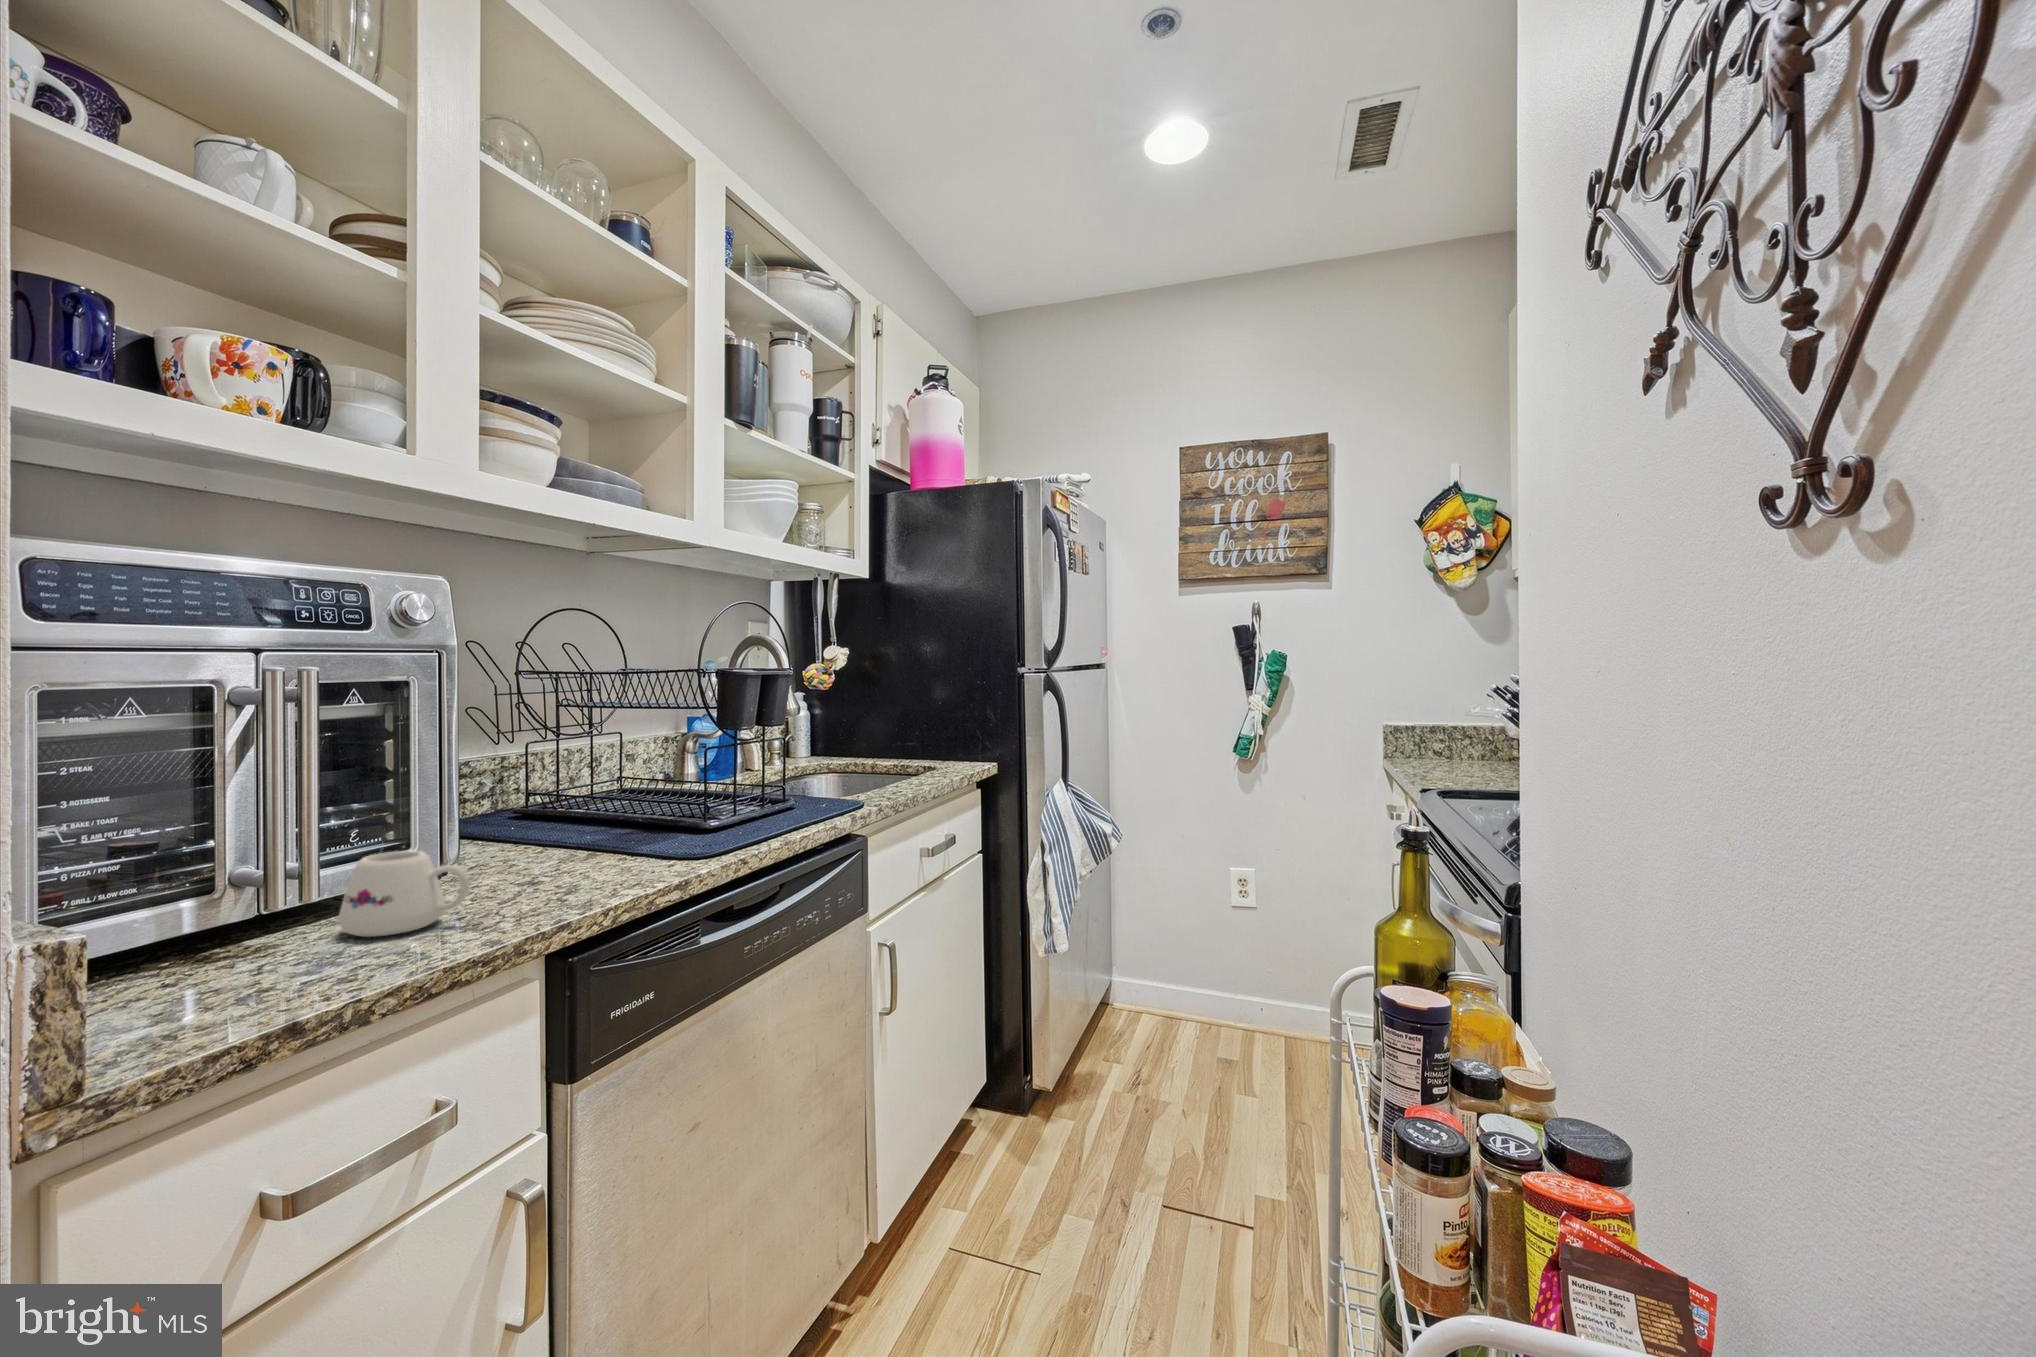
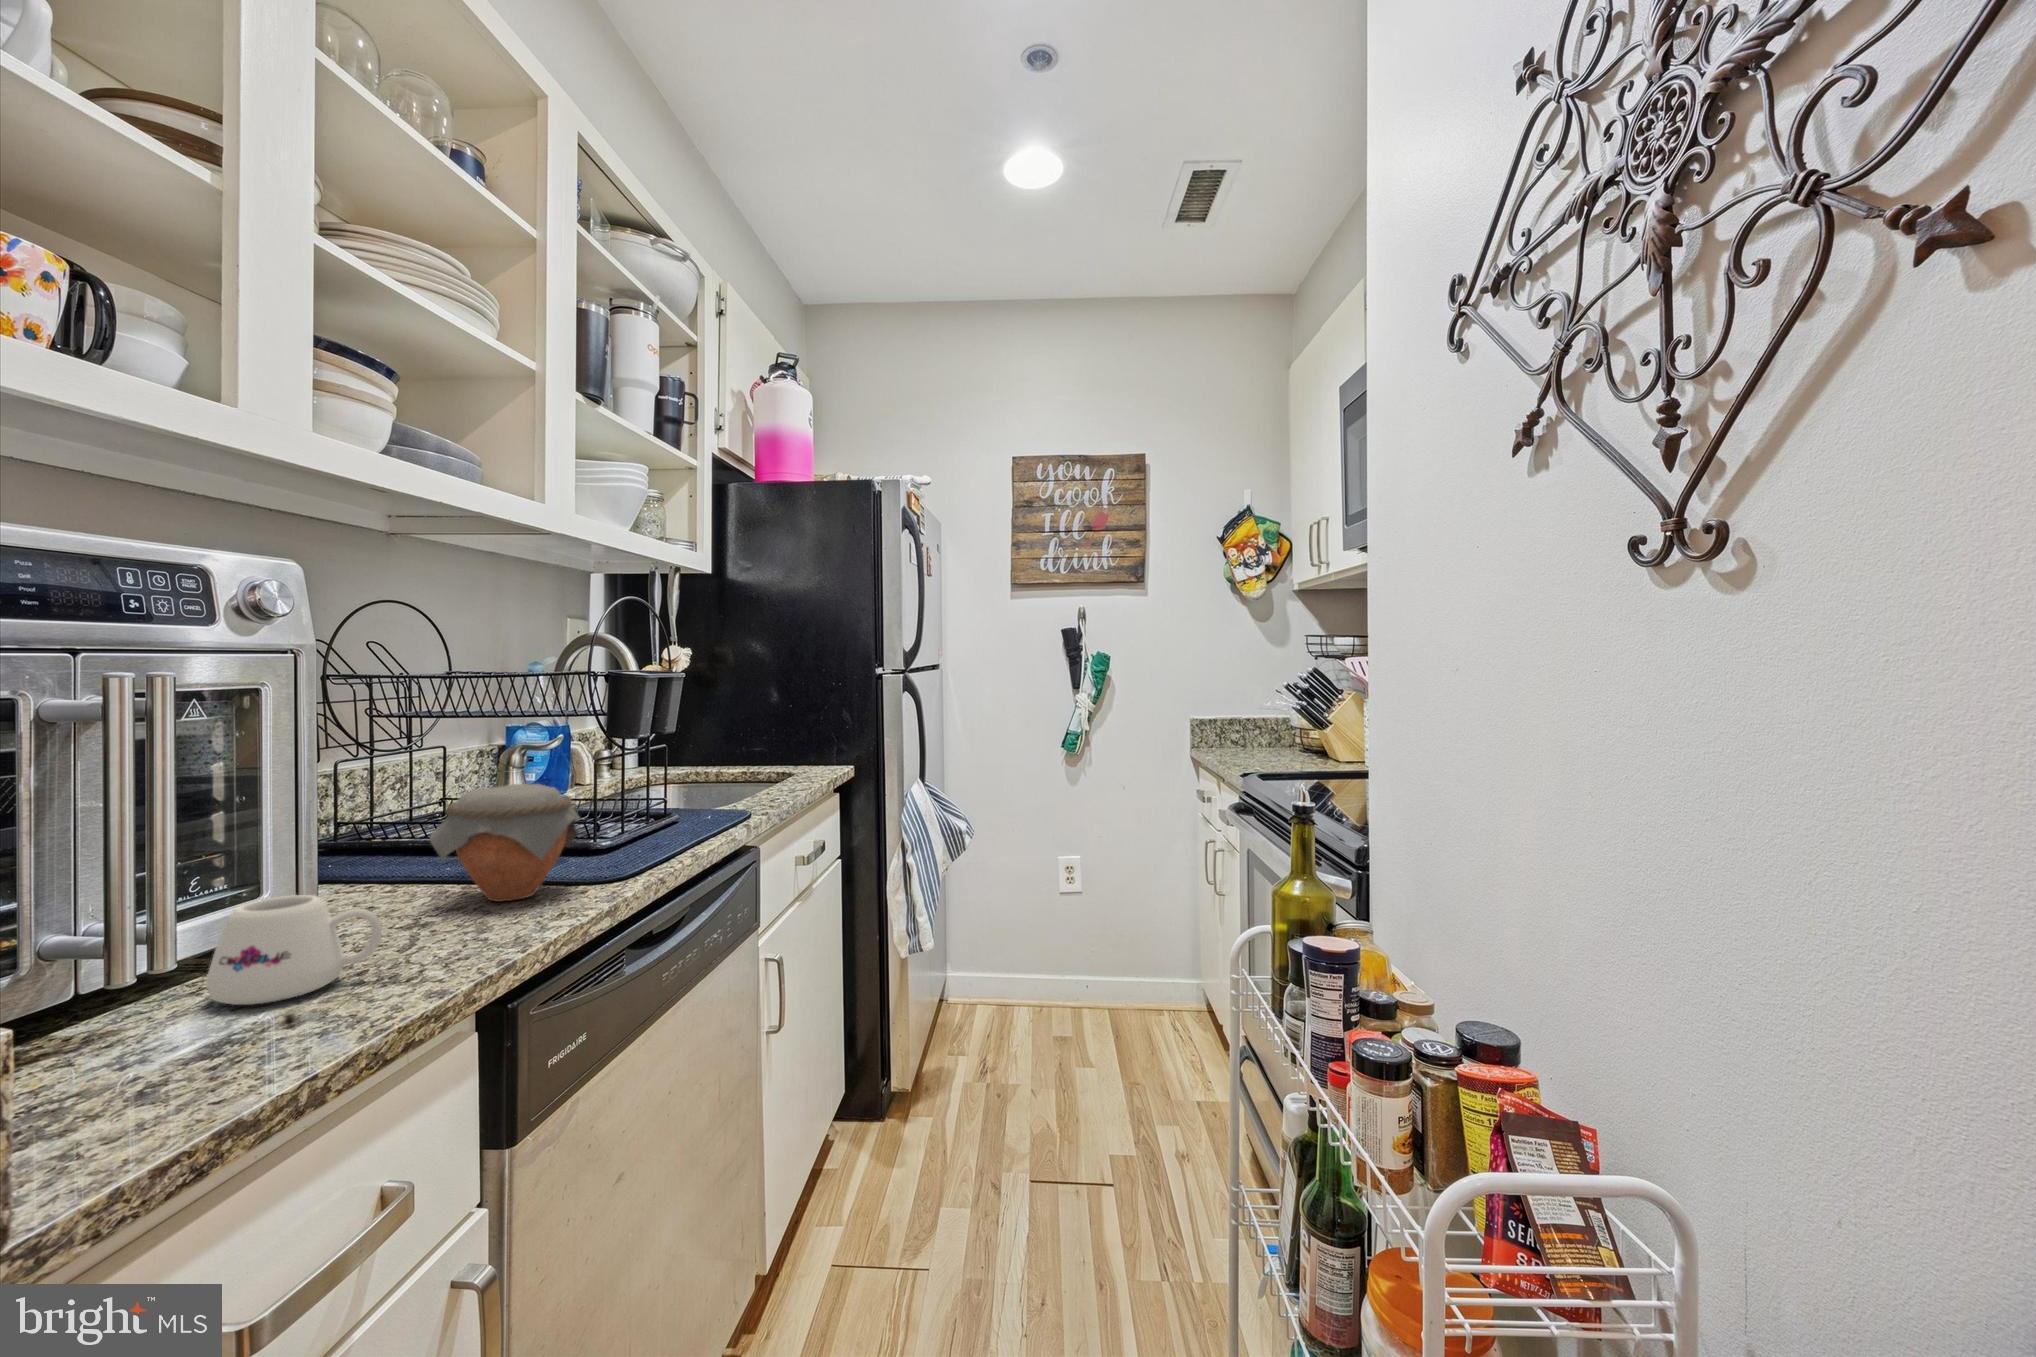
jar: none [548,767,673,869] -> present [430,784,580,901]

